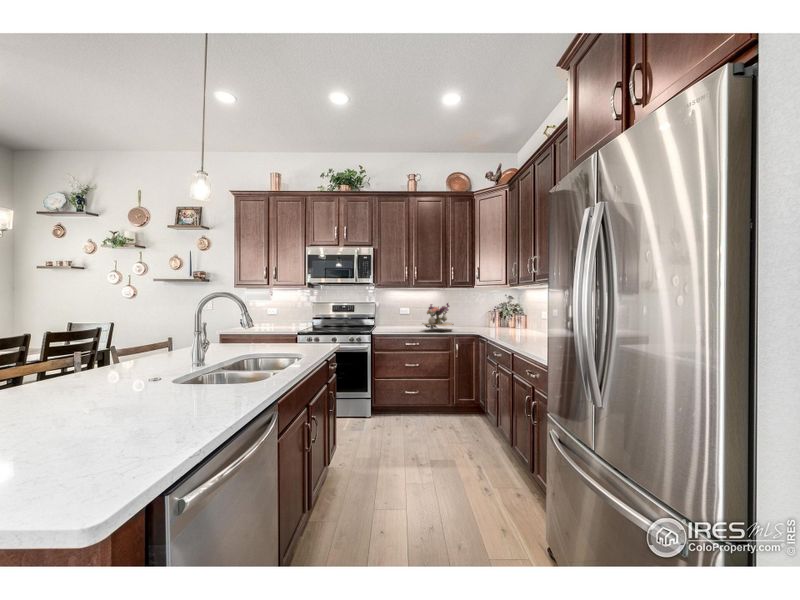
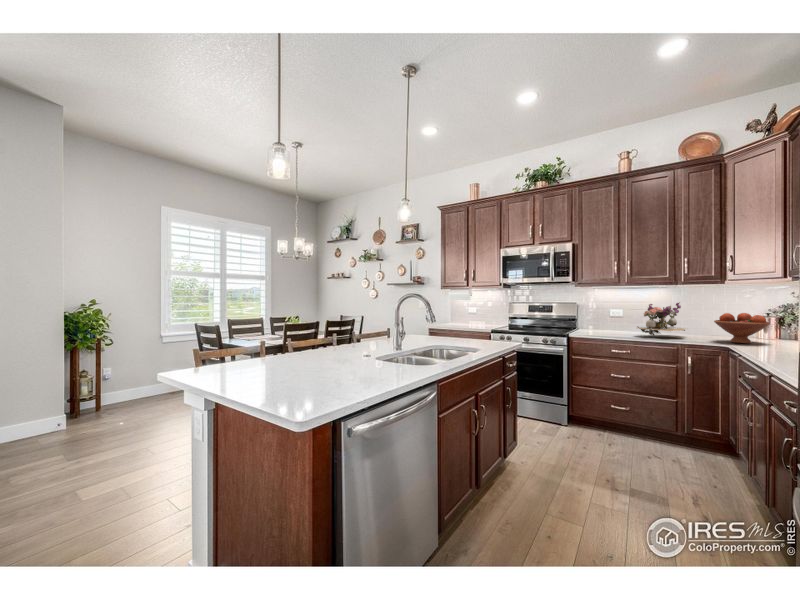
fruit bowl: none [471,311,501,333] -> present [714,313,770,344]

